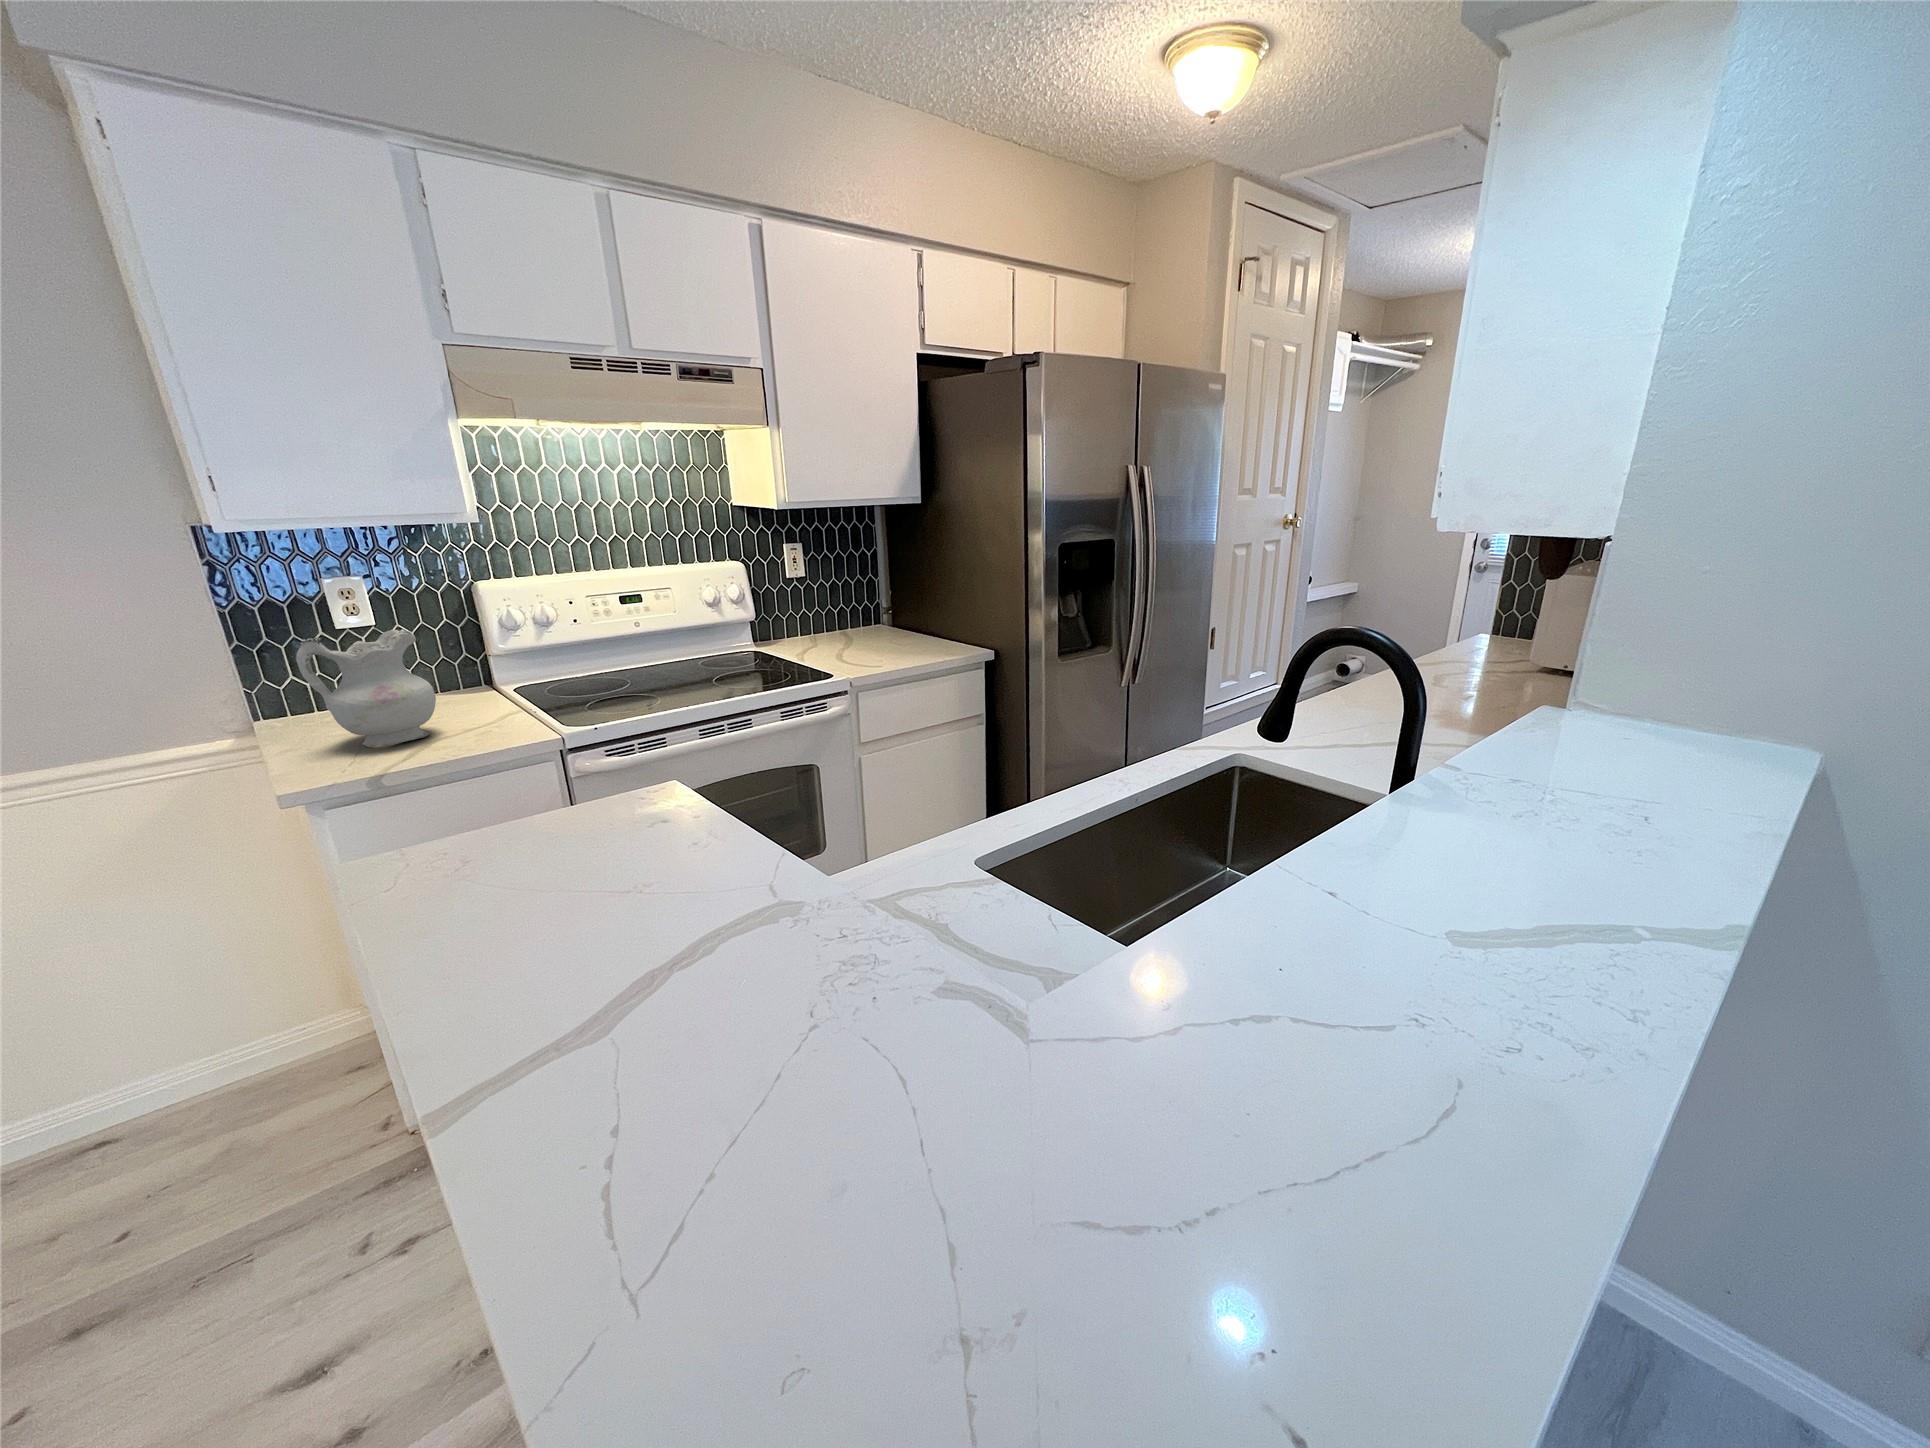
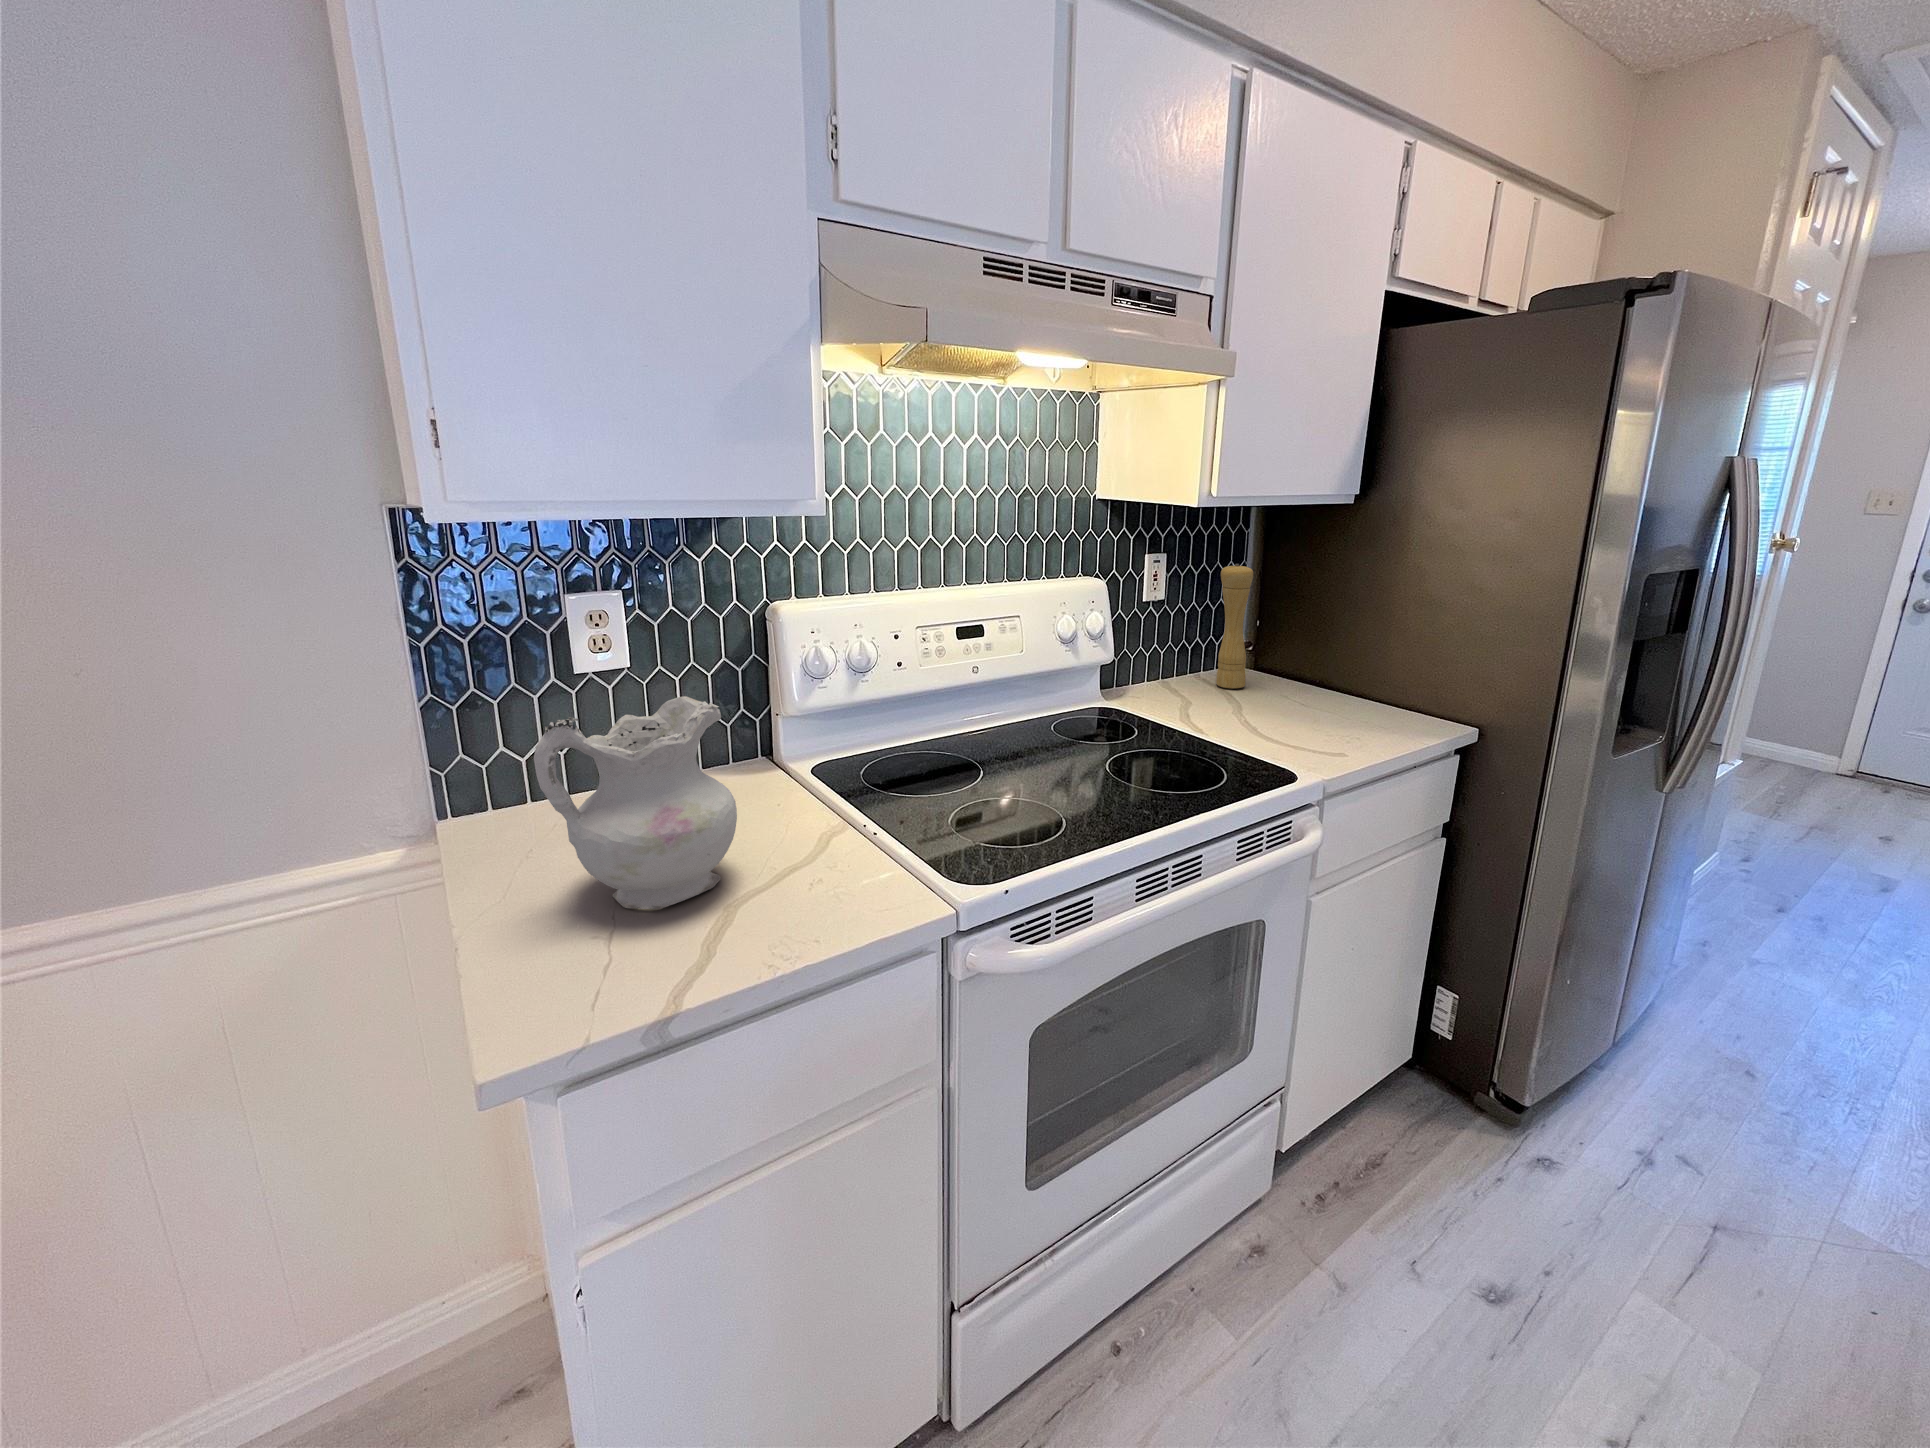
pepper mill: none [839,549,869,638] -> present [1216,564,1253,688]

